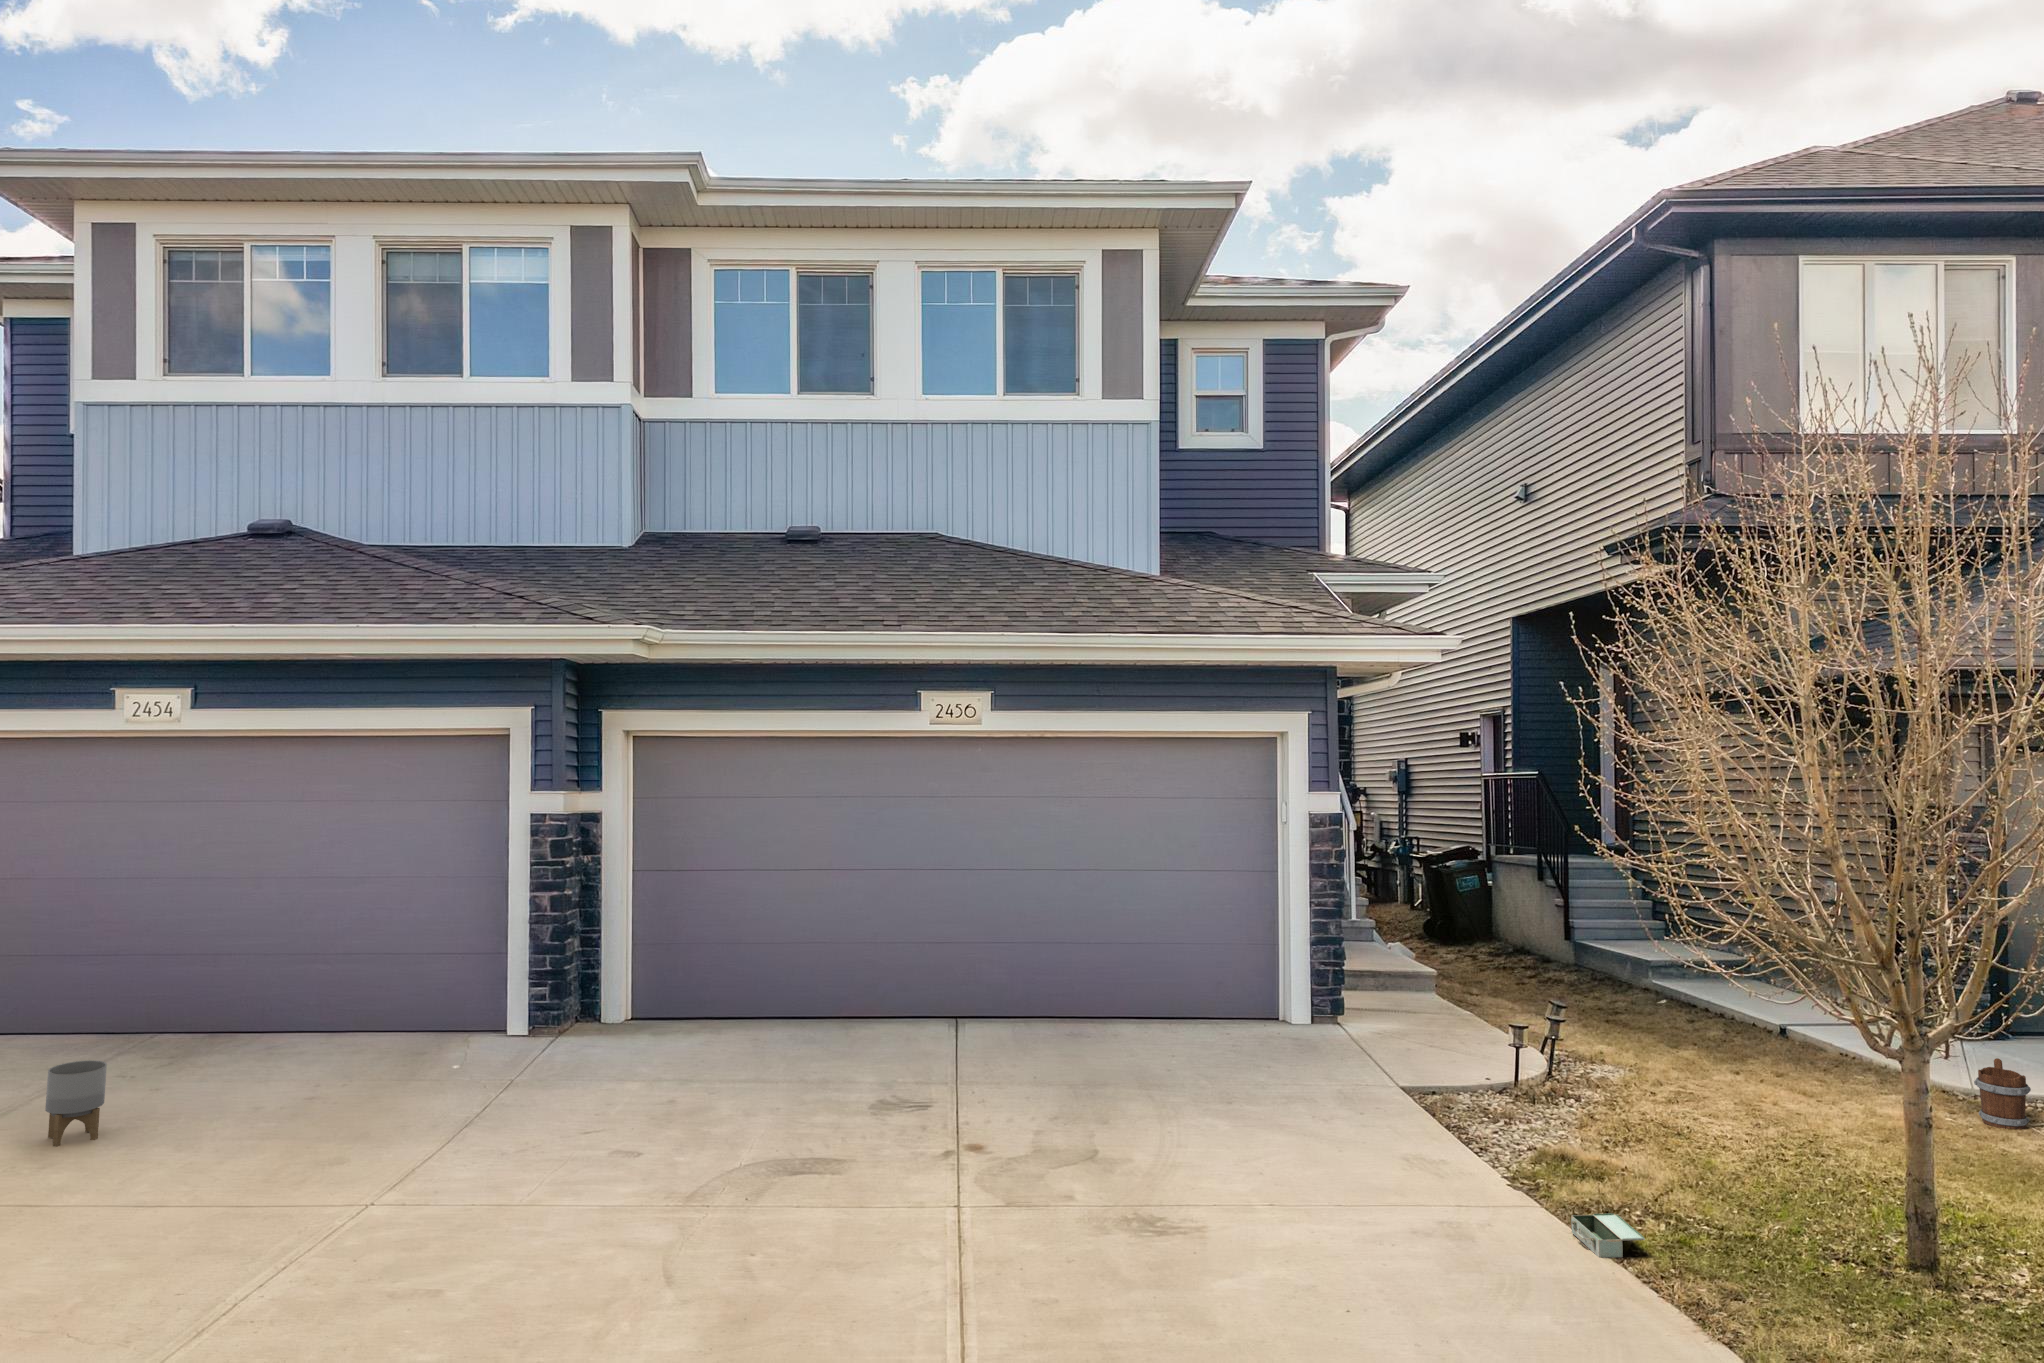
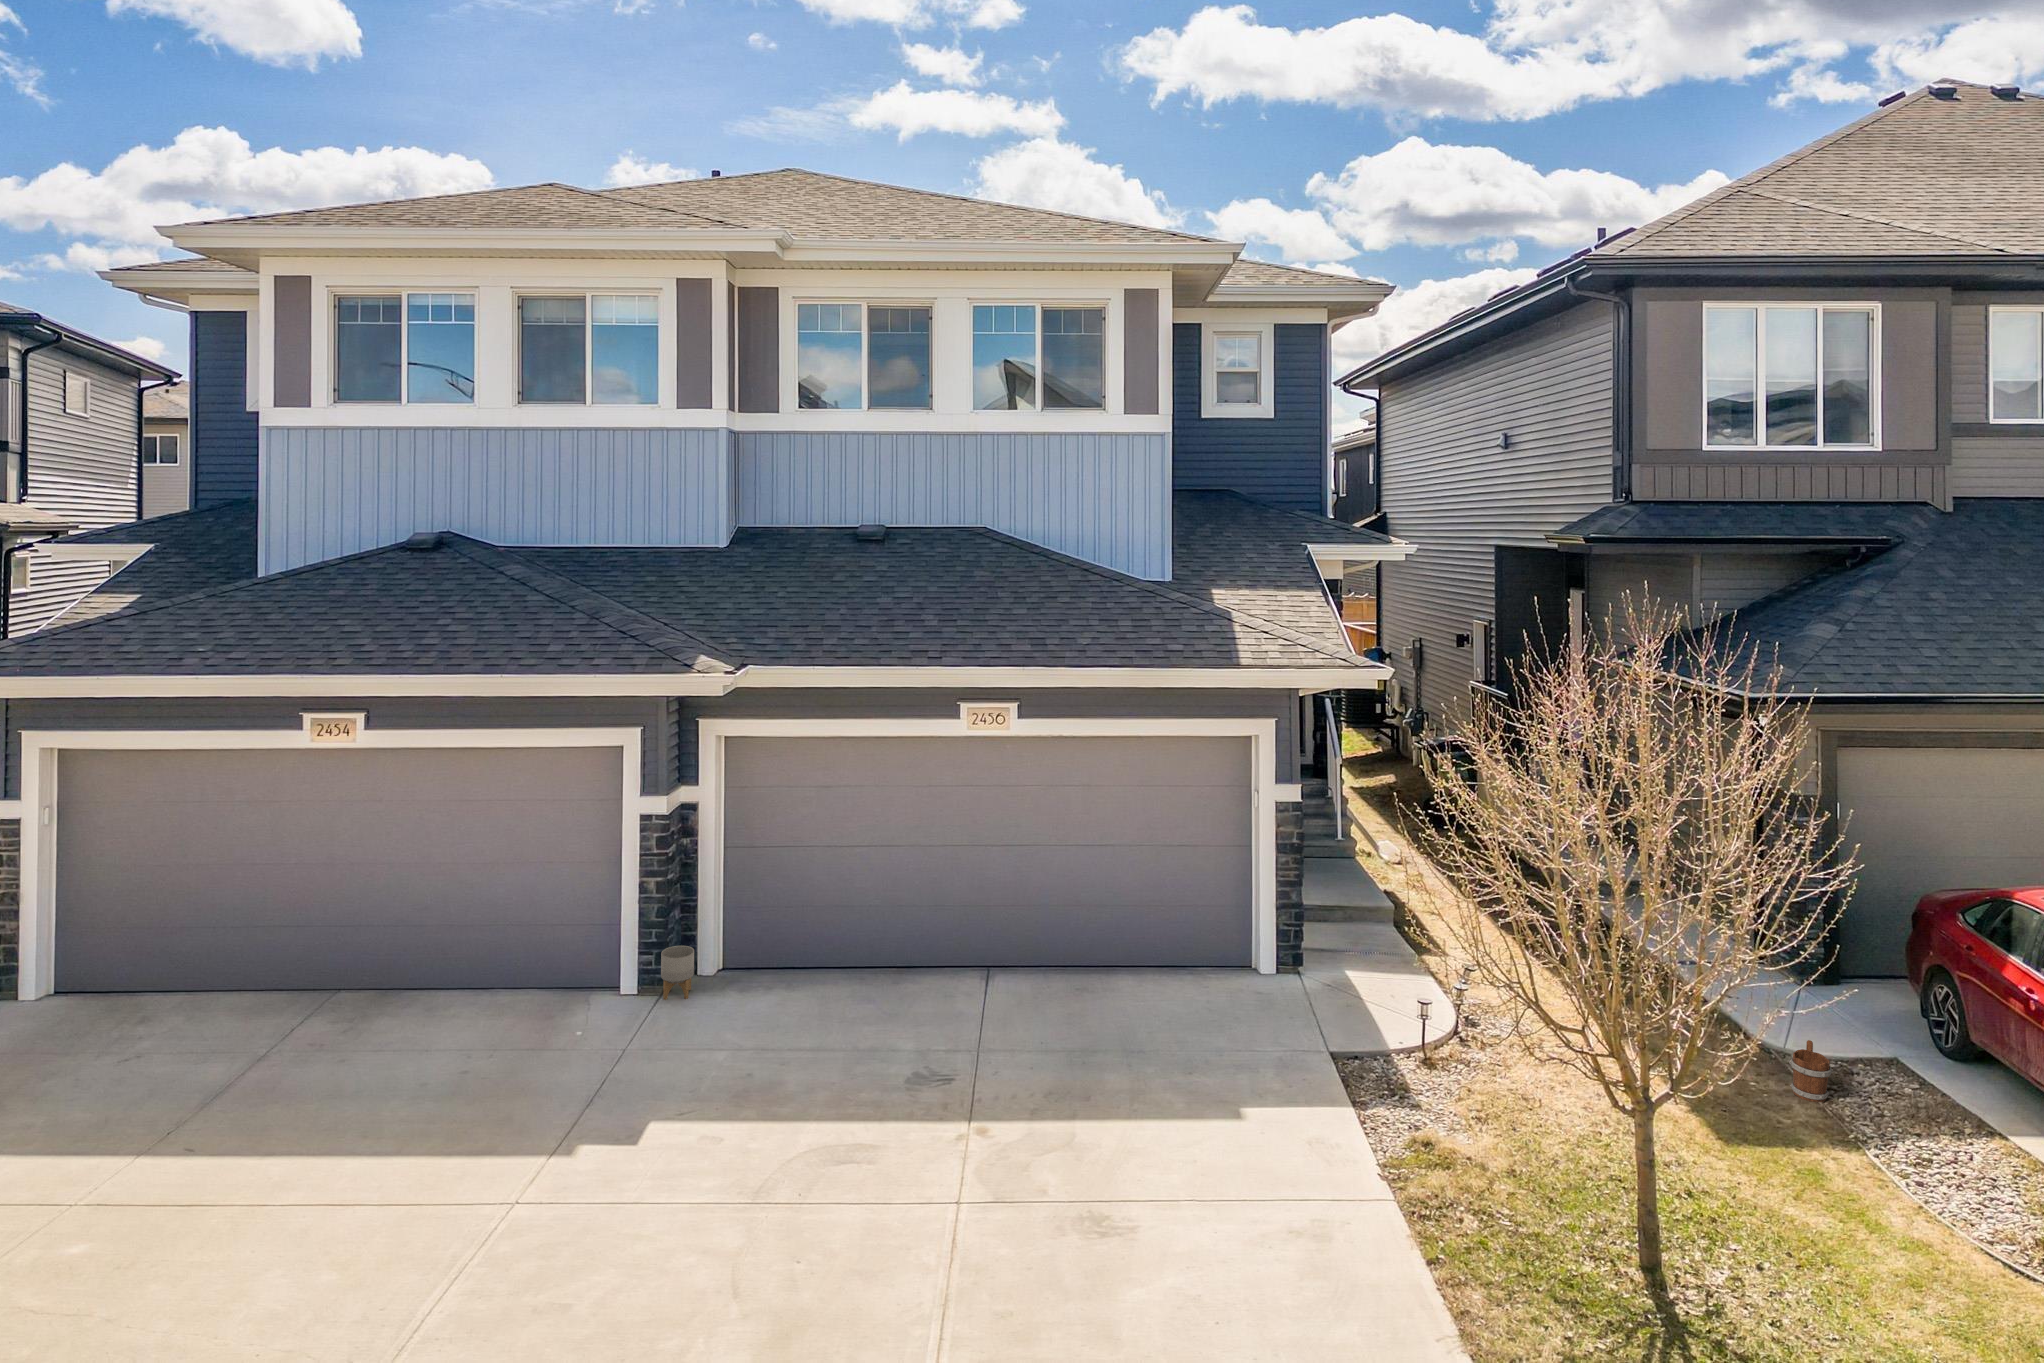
planter: present [45,1060,107,1147] -> present [661,946,694,1000]
toolbox: present [1571,1213,1645,1258] -> none [1462,1233,1517,1279]

